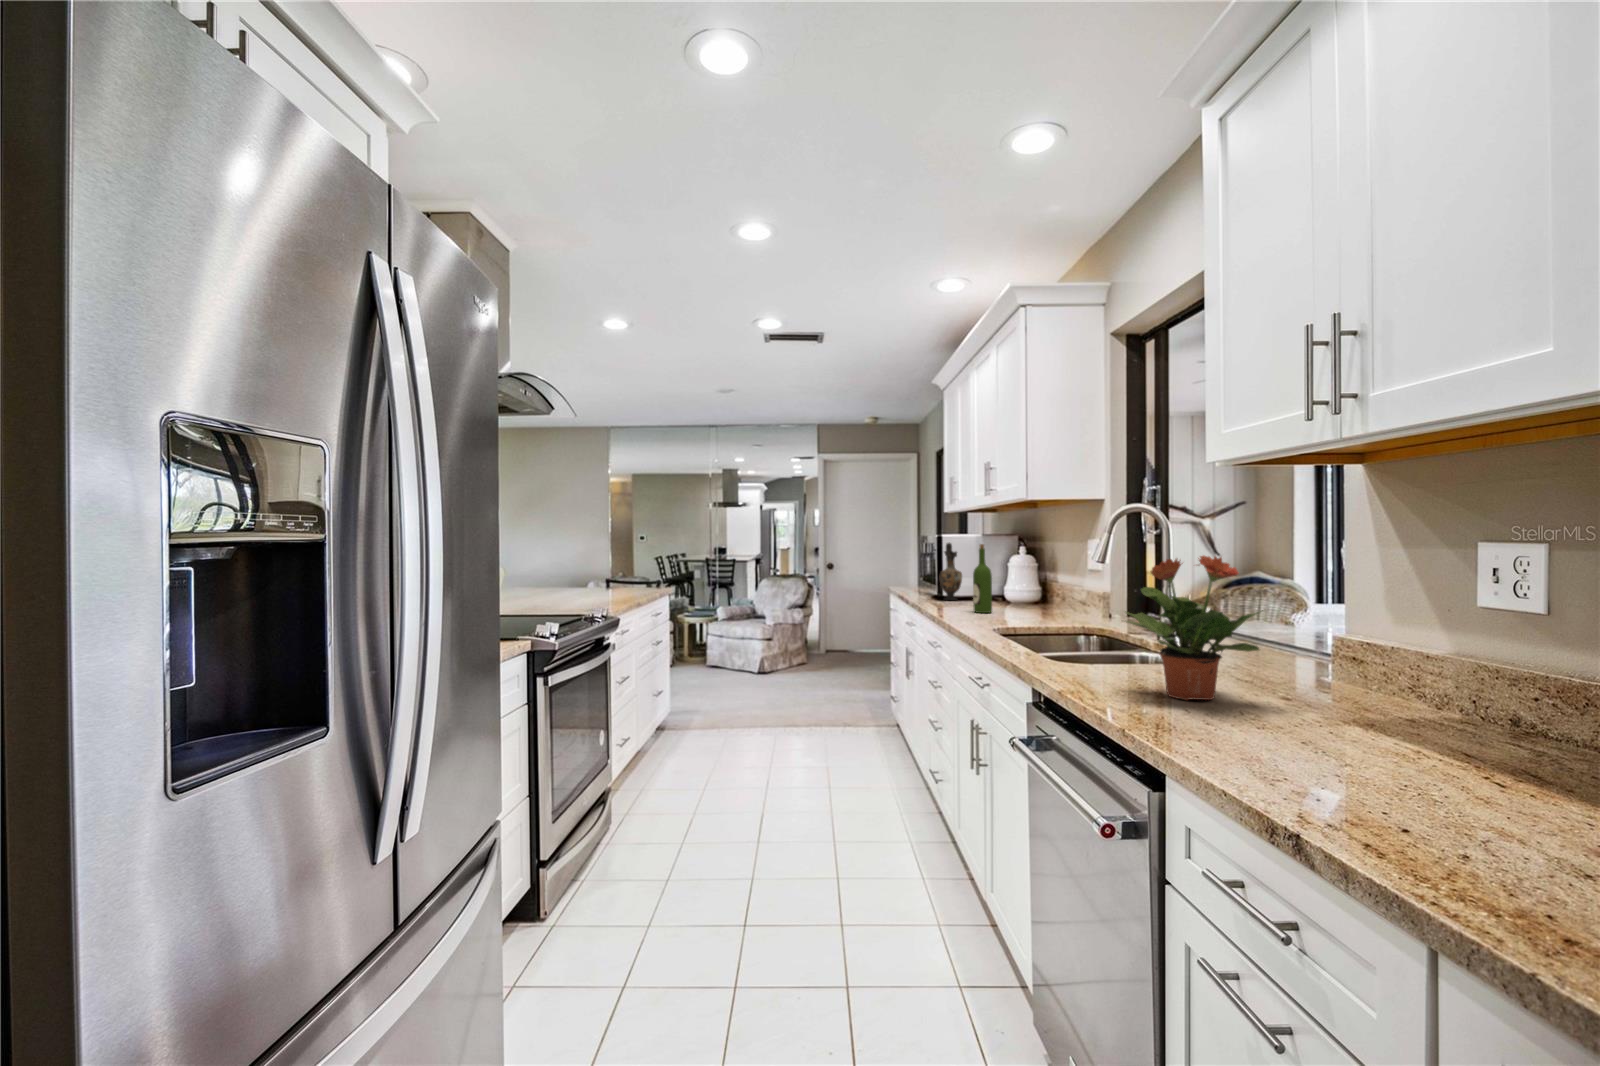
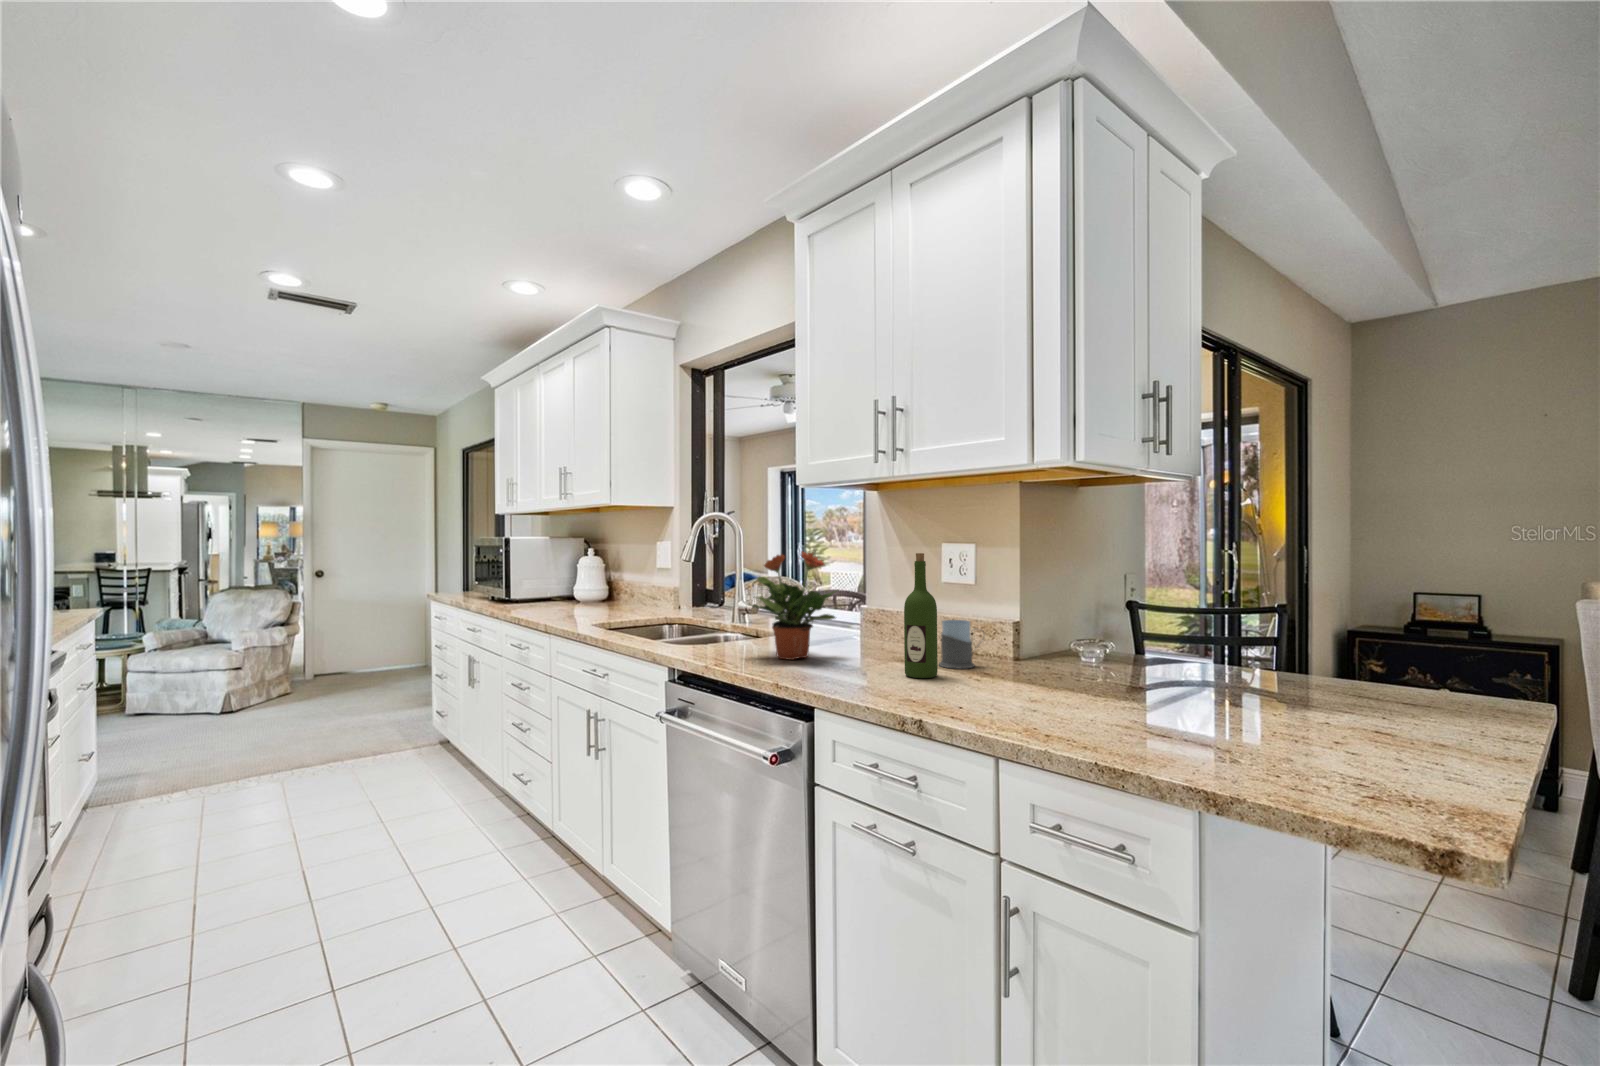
vase: present [939,543,962,600] -> none [506,545,530,603]
wine bottle: present [973,544,992,613] -> present [904,553,938,678]
mug: none [1443,673,1548,759] -> present [939,620,975,669]

